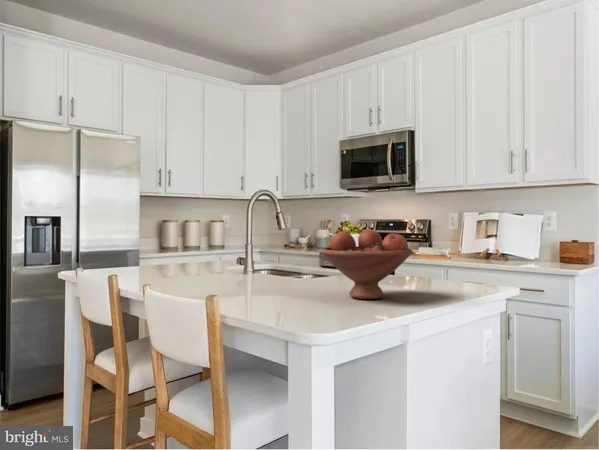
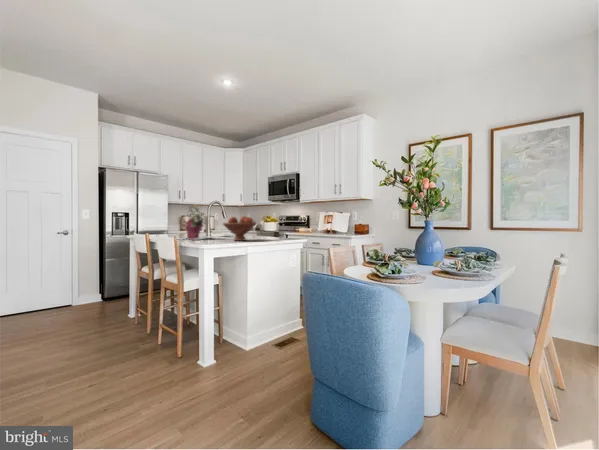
potted plant: none [186,195,282,295] -> present [182,205,211,240]

